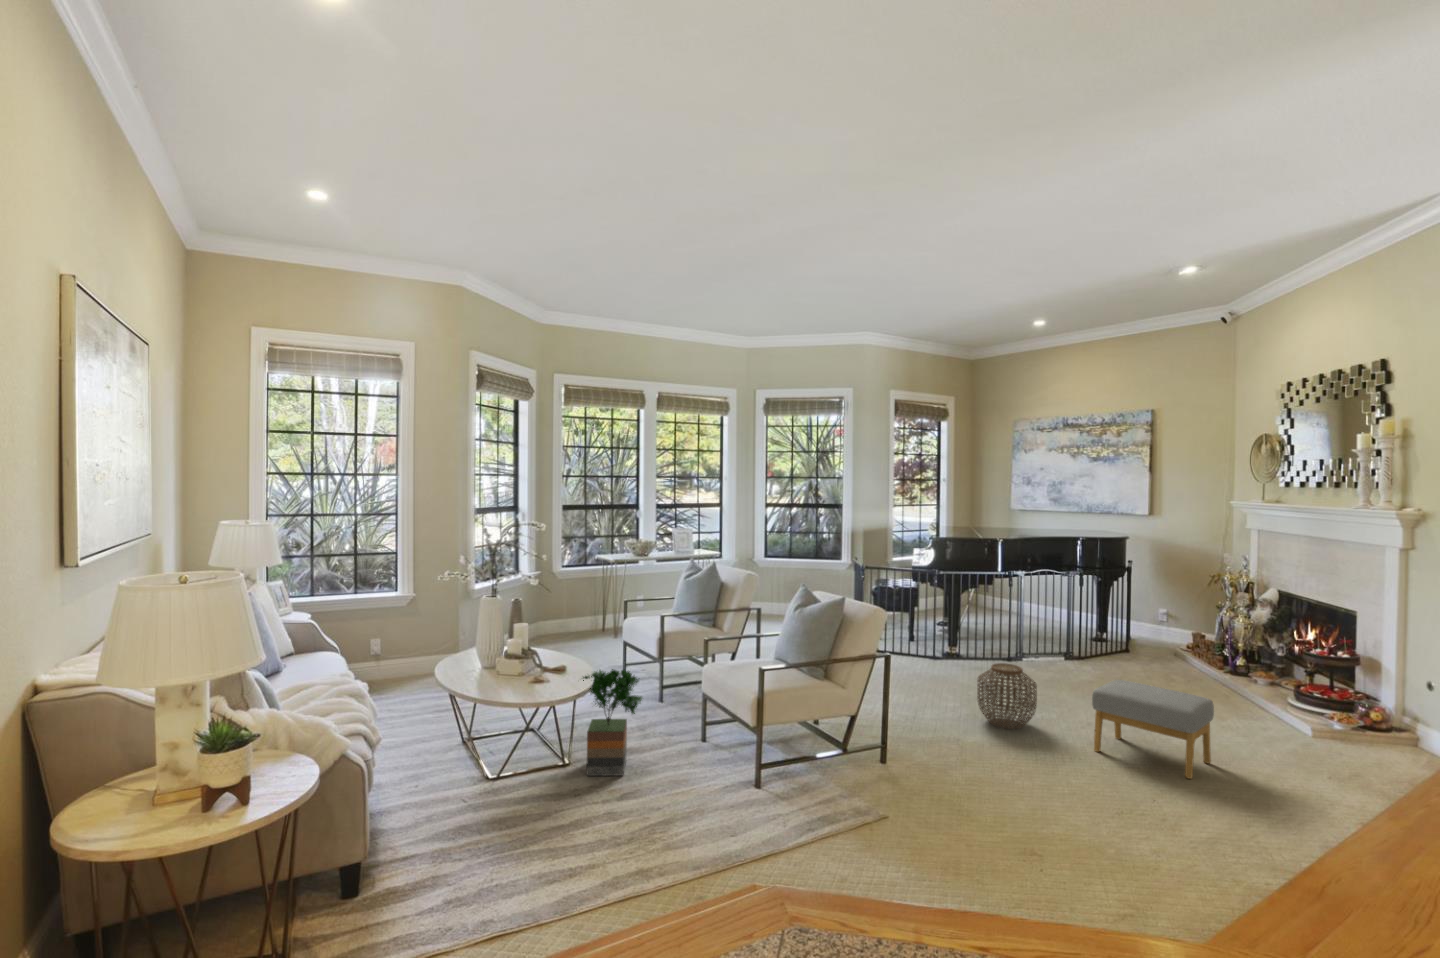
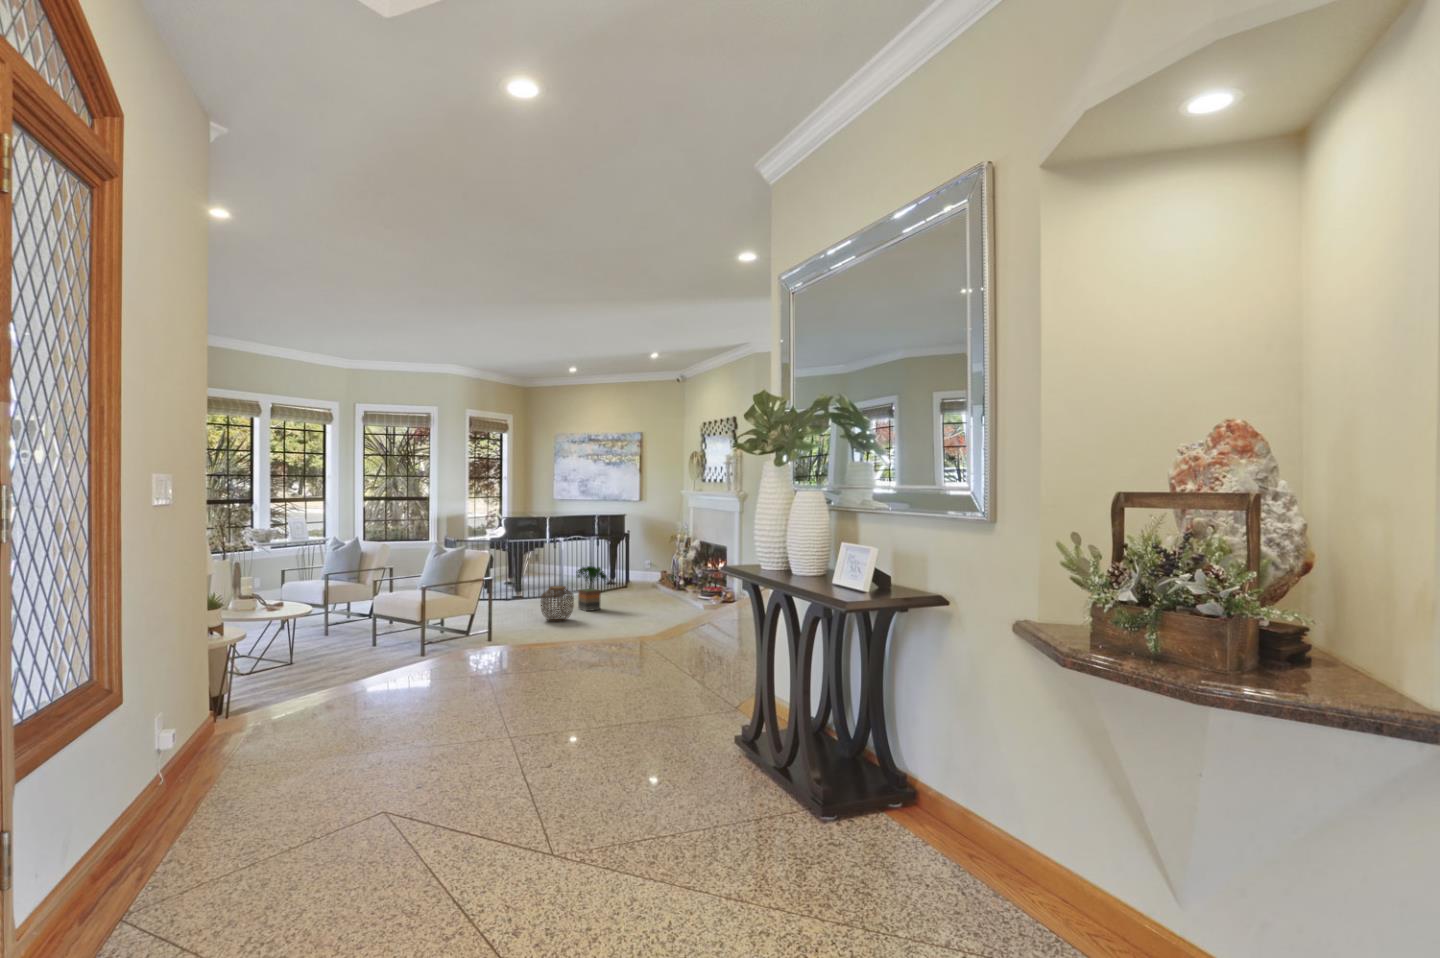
potted tree: present [583,669,642,776] -> present [576,566,607,611]
footstool: present [1092,680,1214,779] -> none [602,587,657,626]

